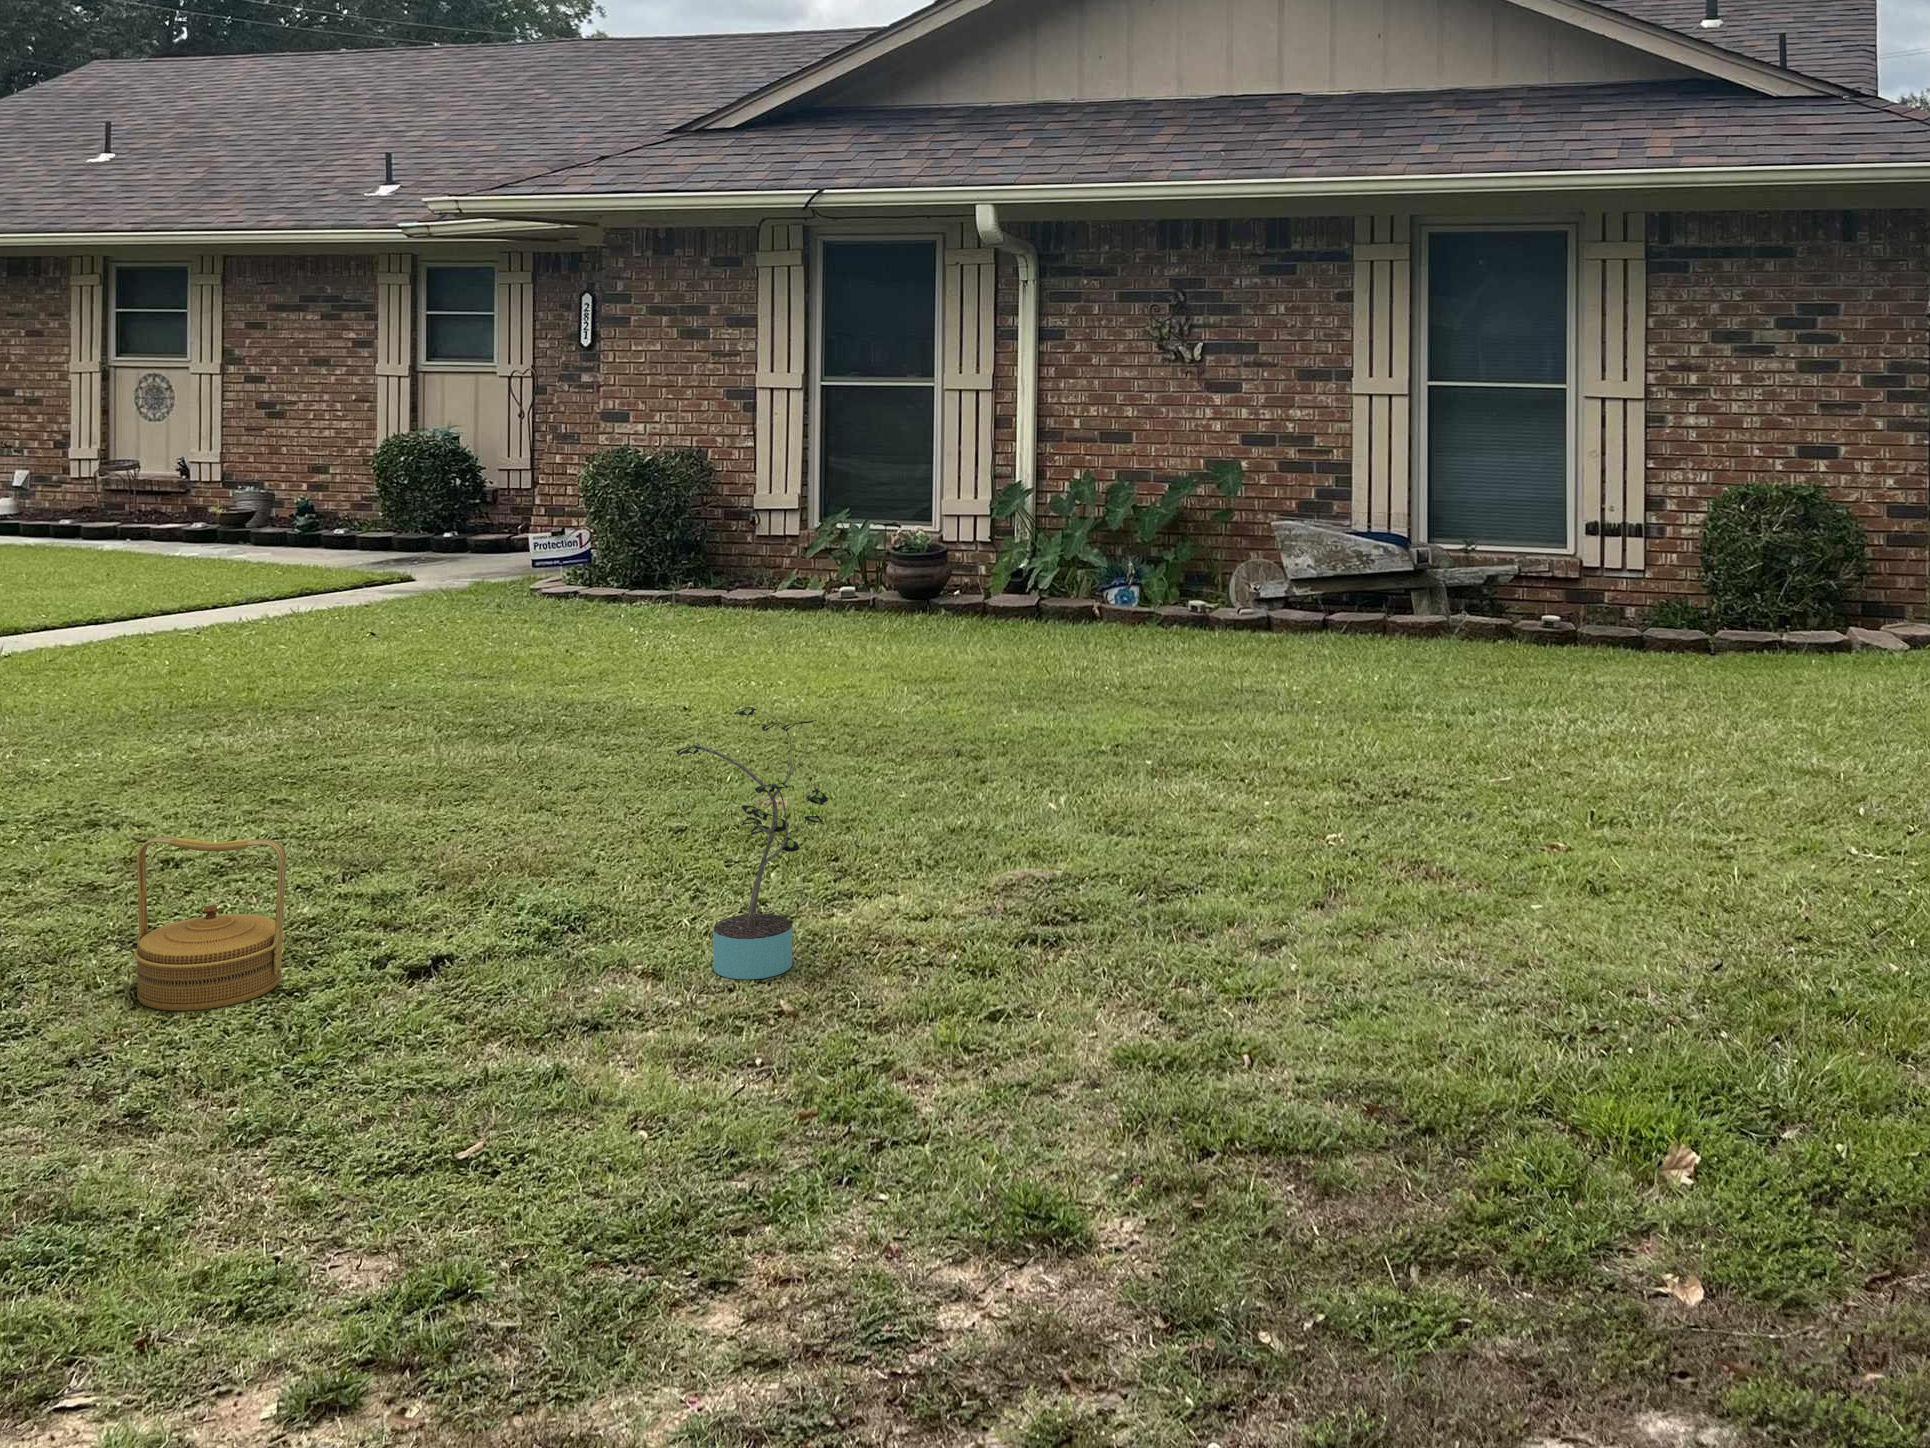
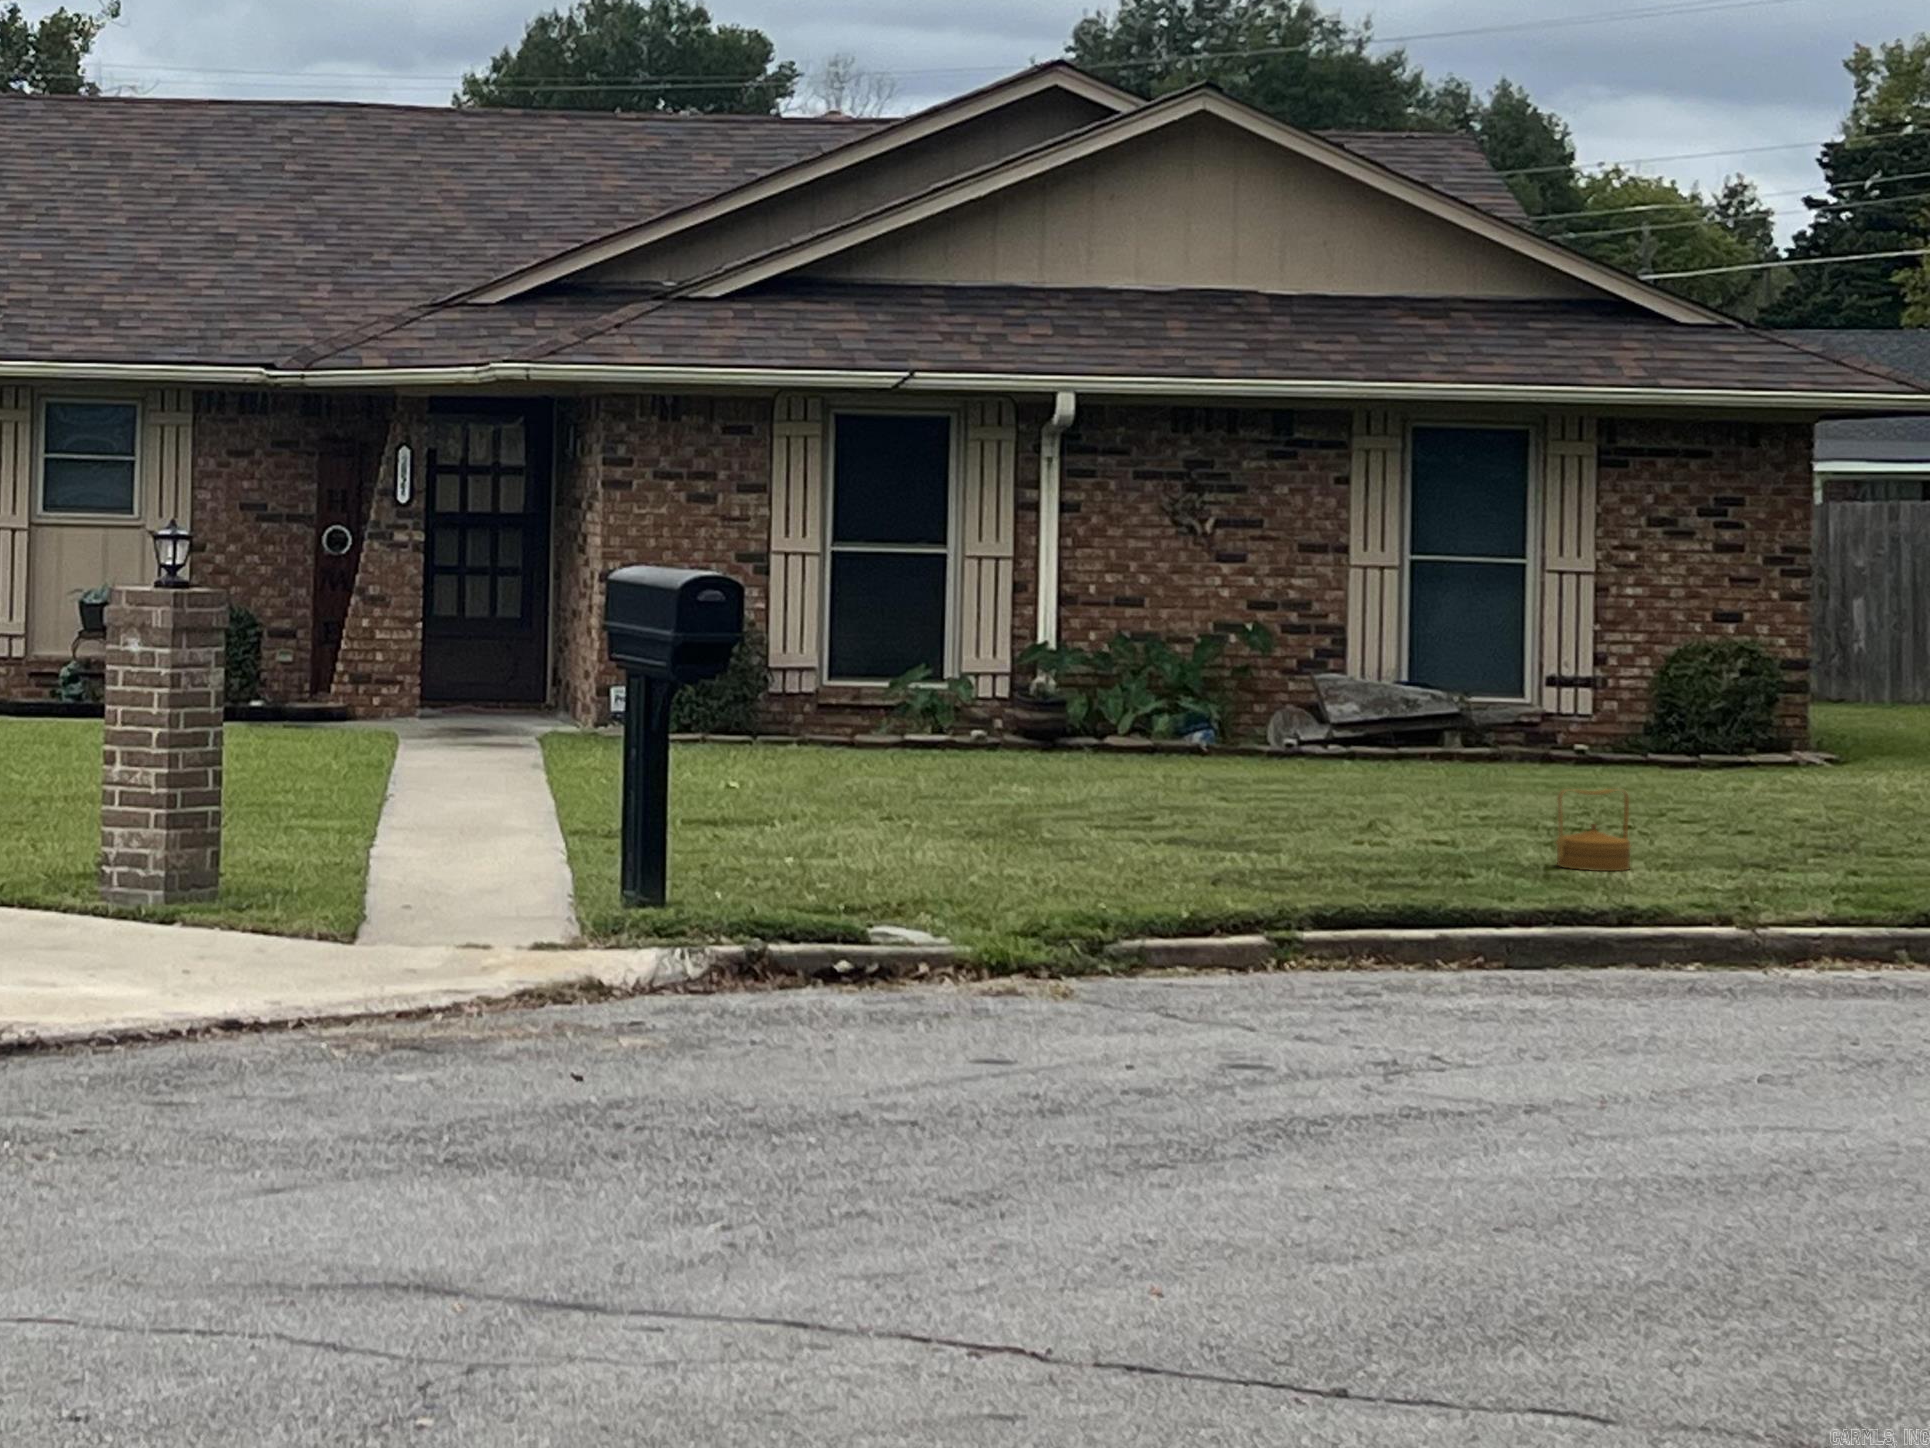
potted plant: present [677,707,828,979] -> none [1764,724,1842,860]

